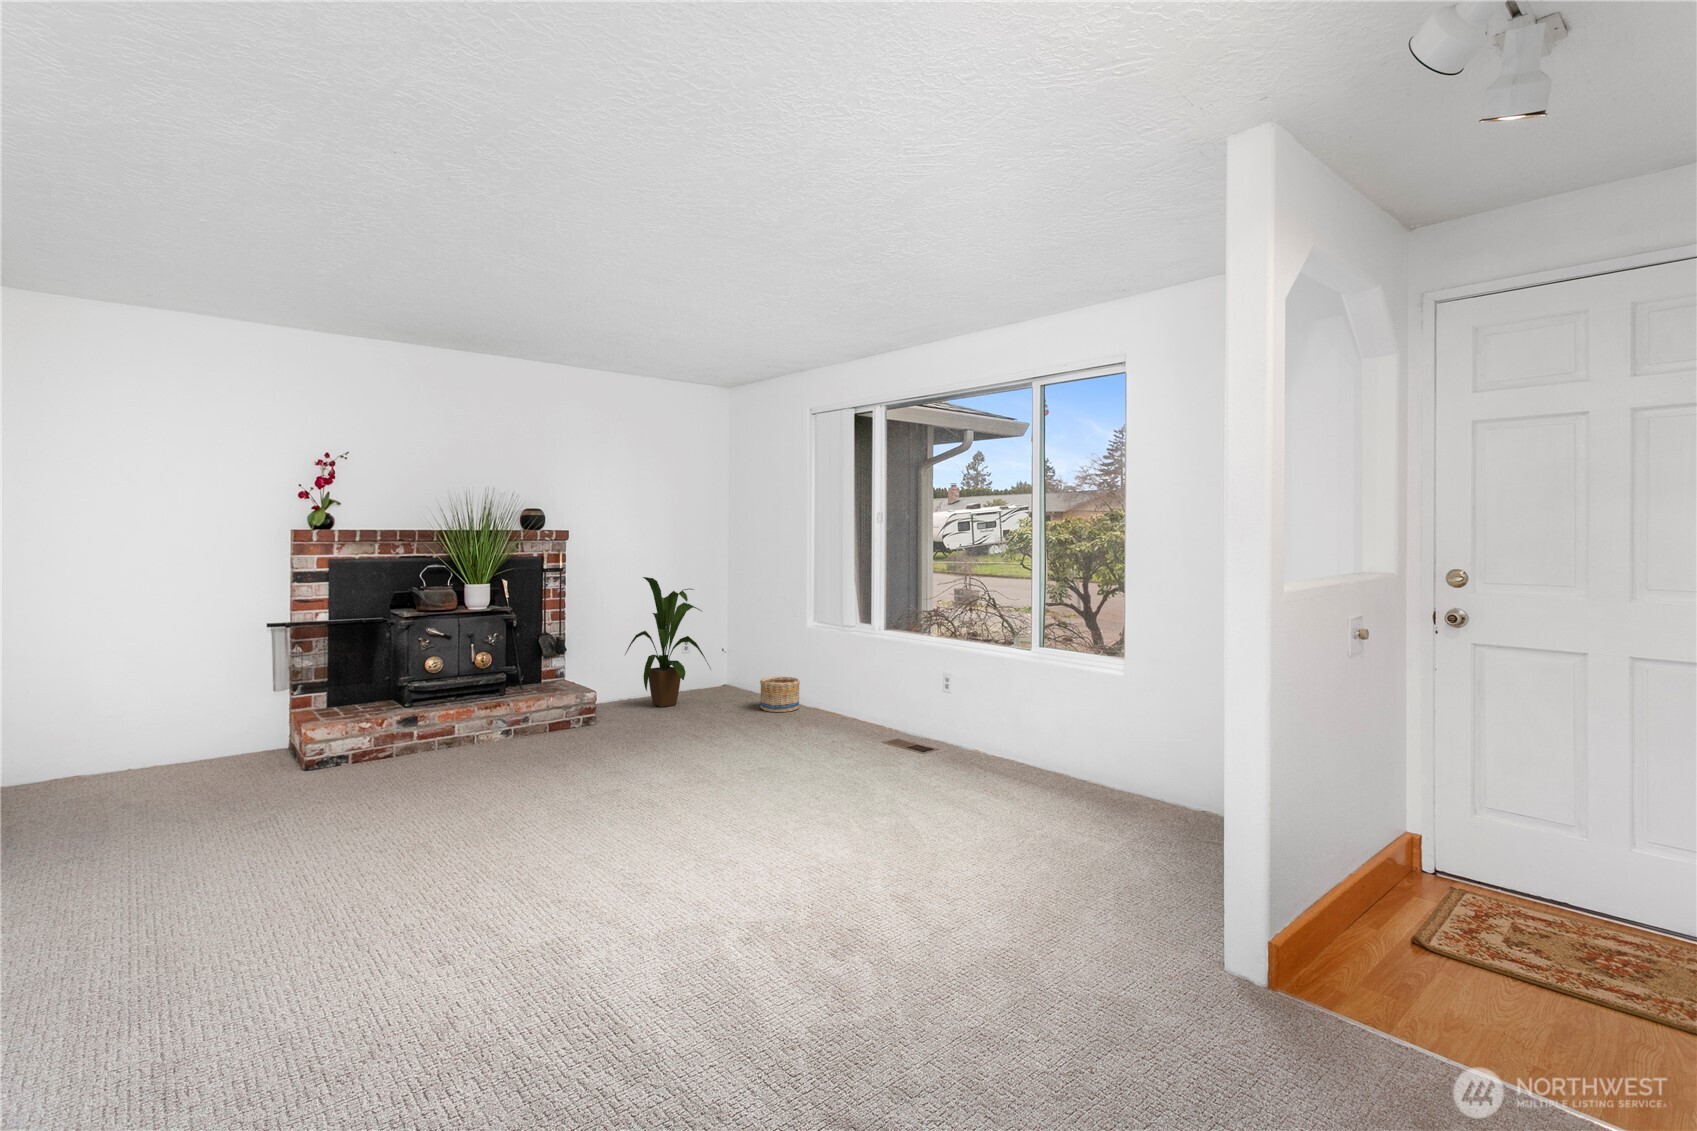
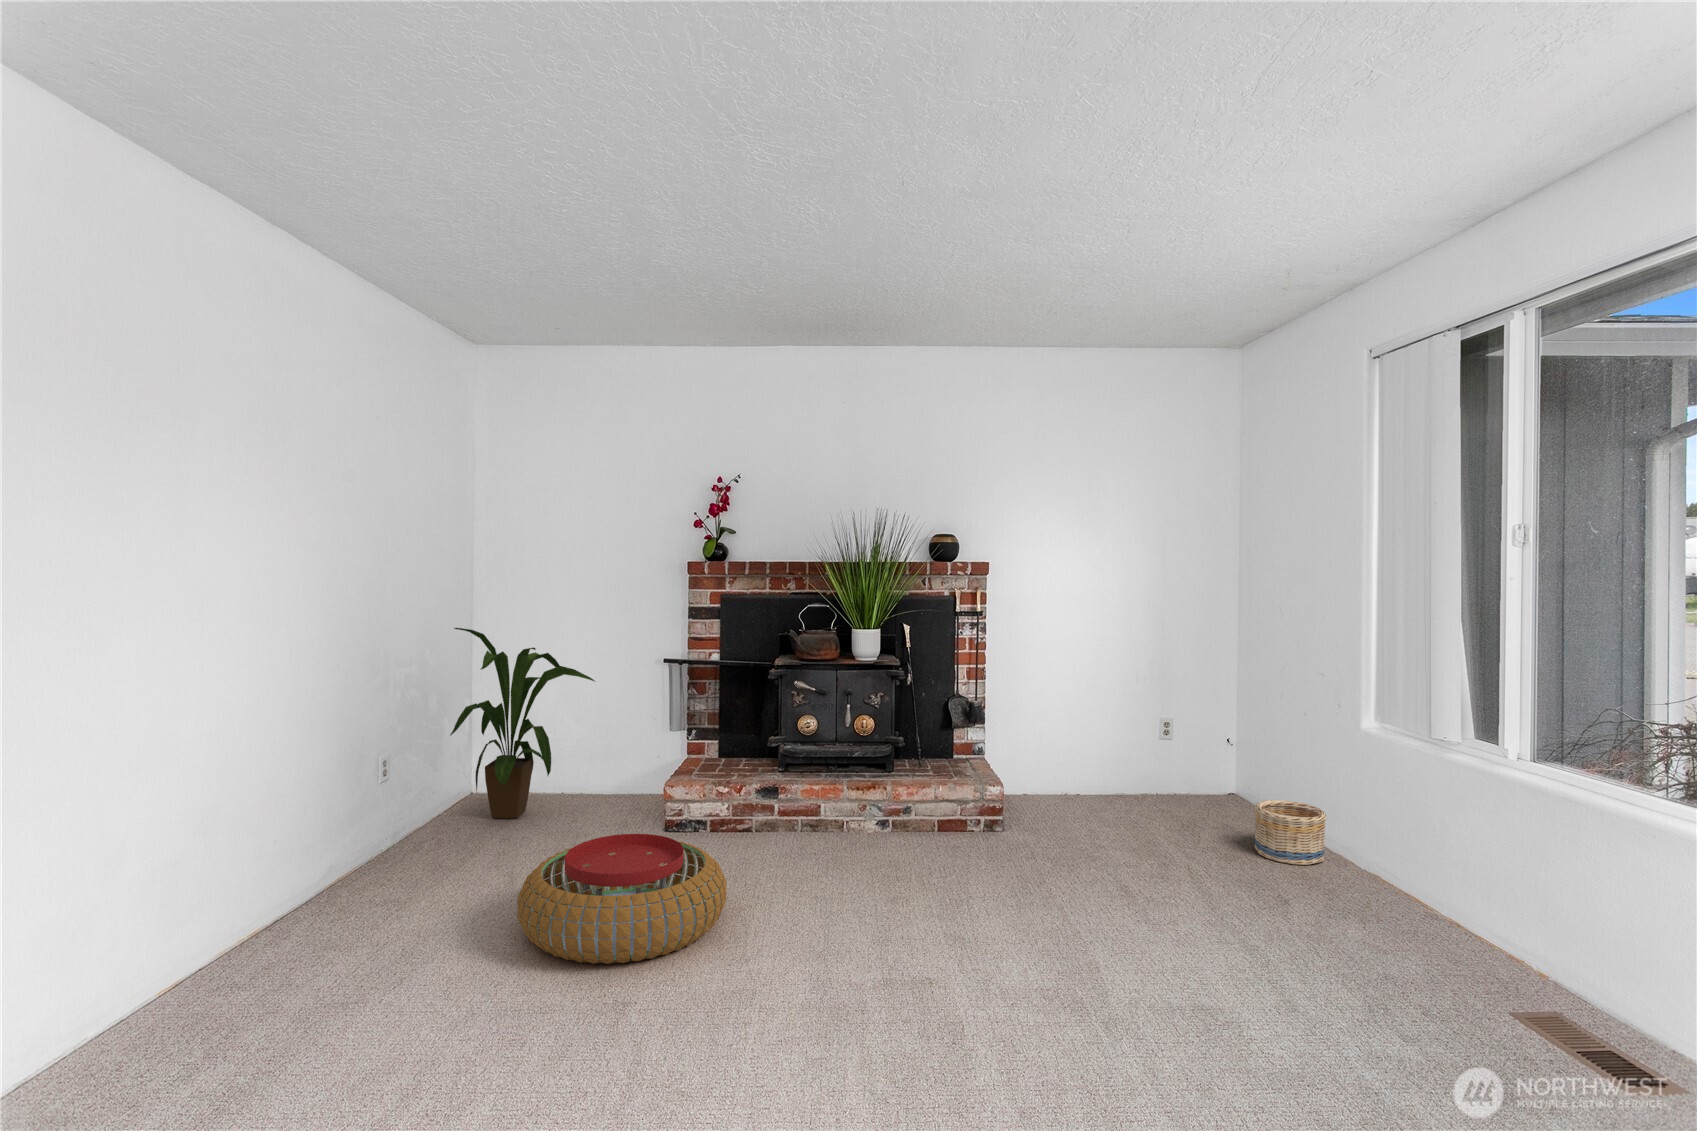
house plant: present [625,577,711,707] -> present [450,628,594,818]
pouf: none [249,749,444,845] -> present [517,834,727,964]

